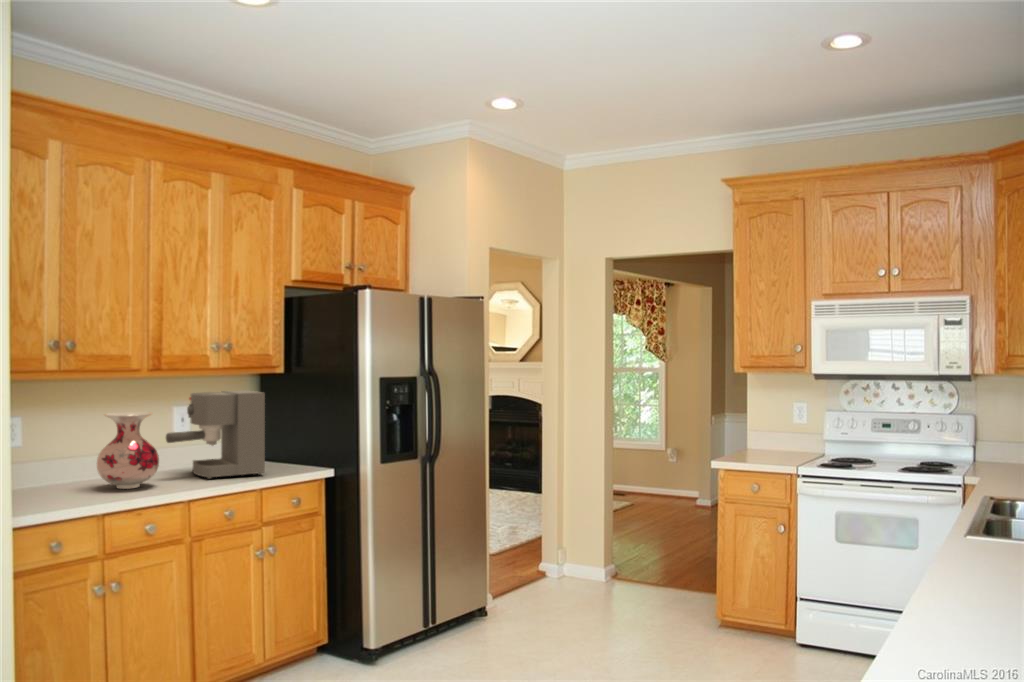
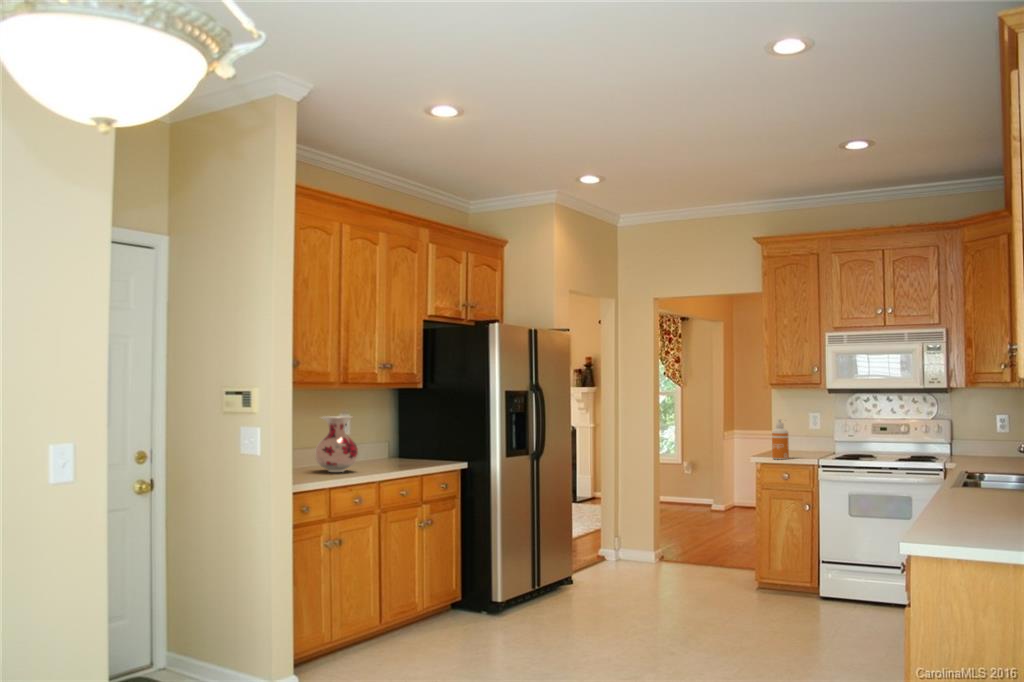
coffee maker: present [166,390,265,479] -> none [354,402,424,467]
soap dispenser: none [740,412,761,464] -> present [772,419,789,459]

